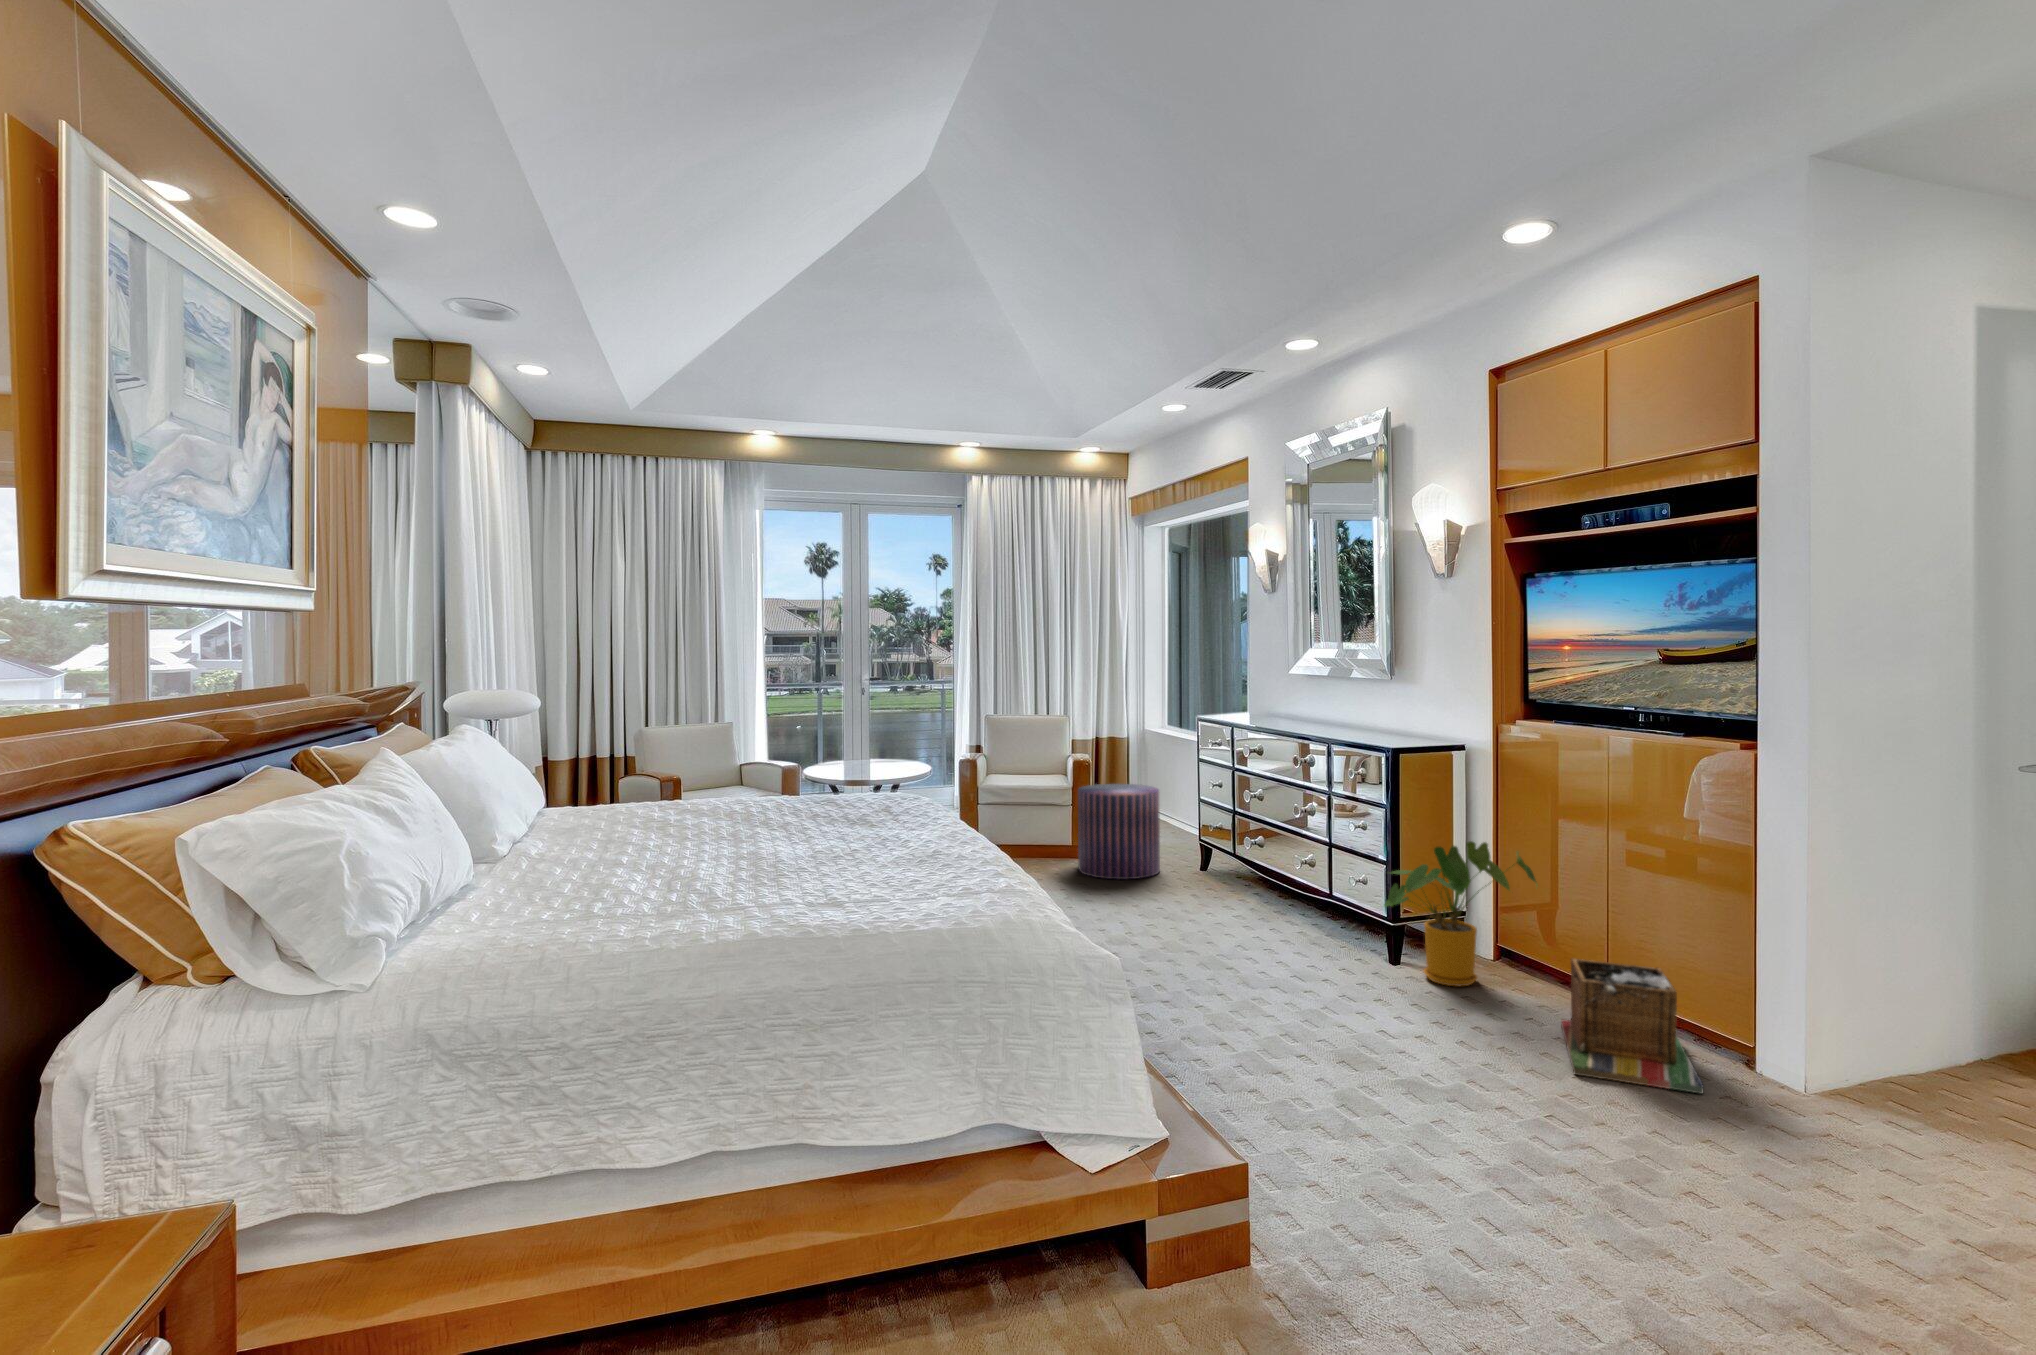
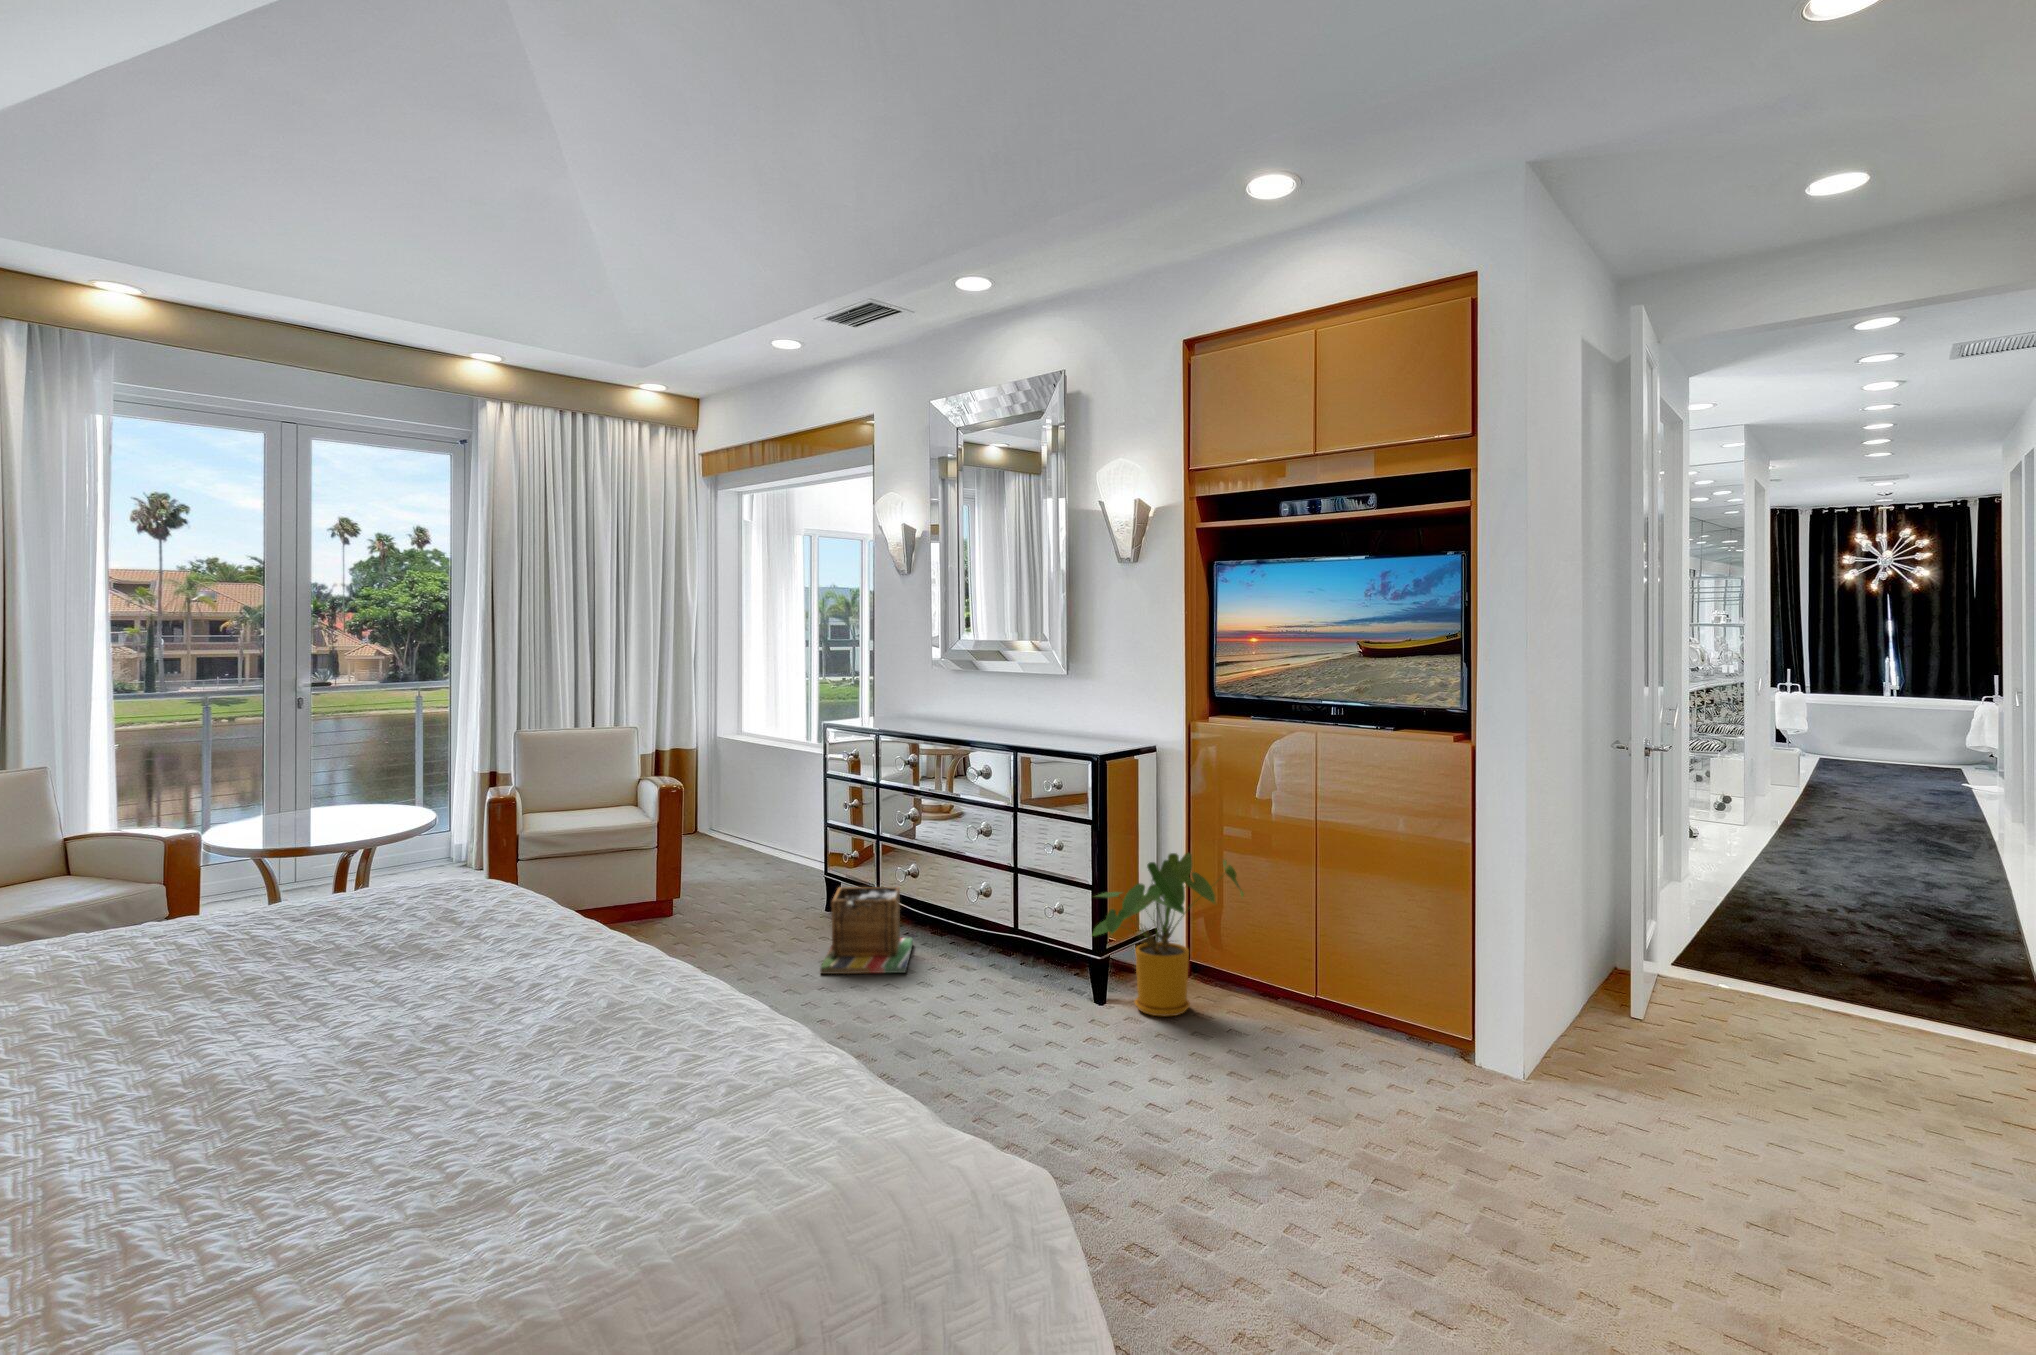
pouf: present [1078,784,1160,879] -> none [673,813,781,937]
laundry basket: present [1561,959,1704,1094] -> present [820,887,913,974]

